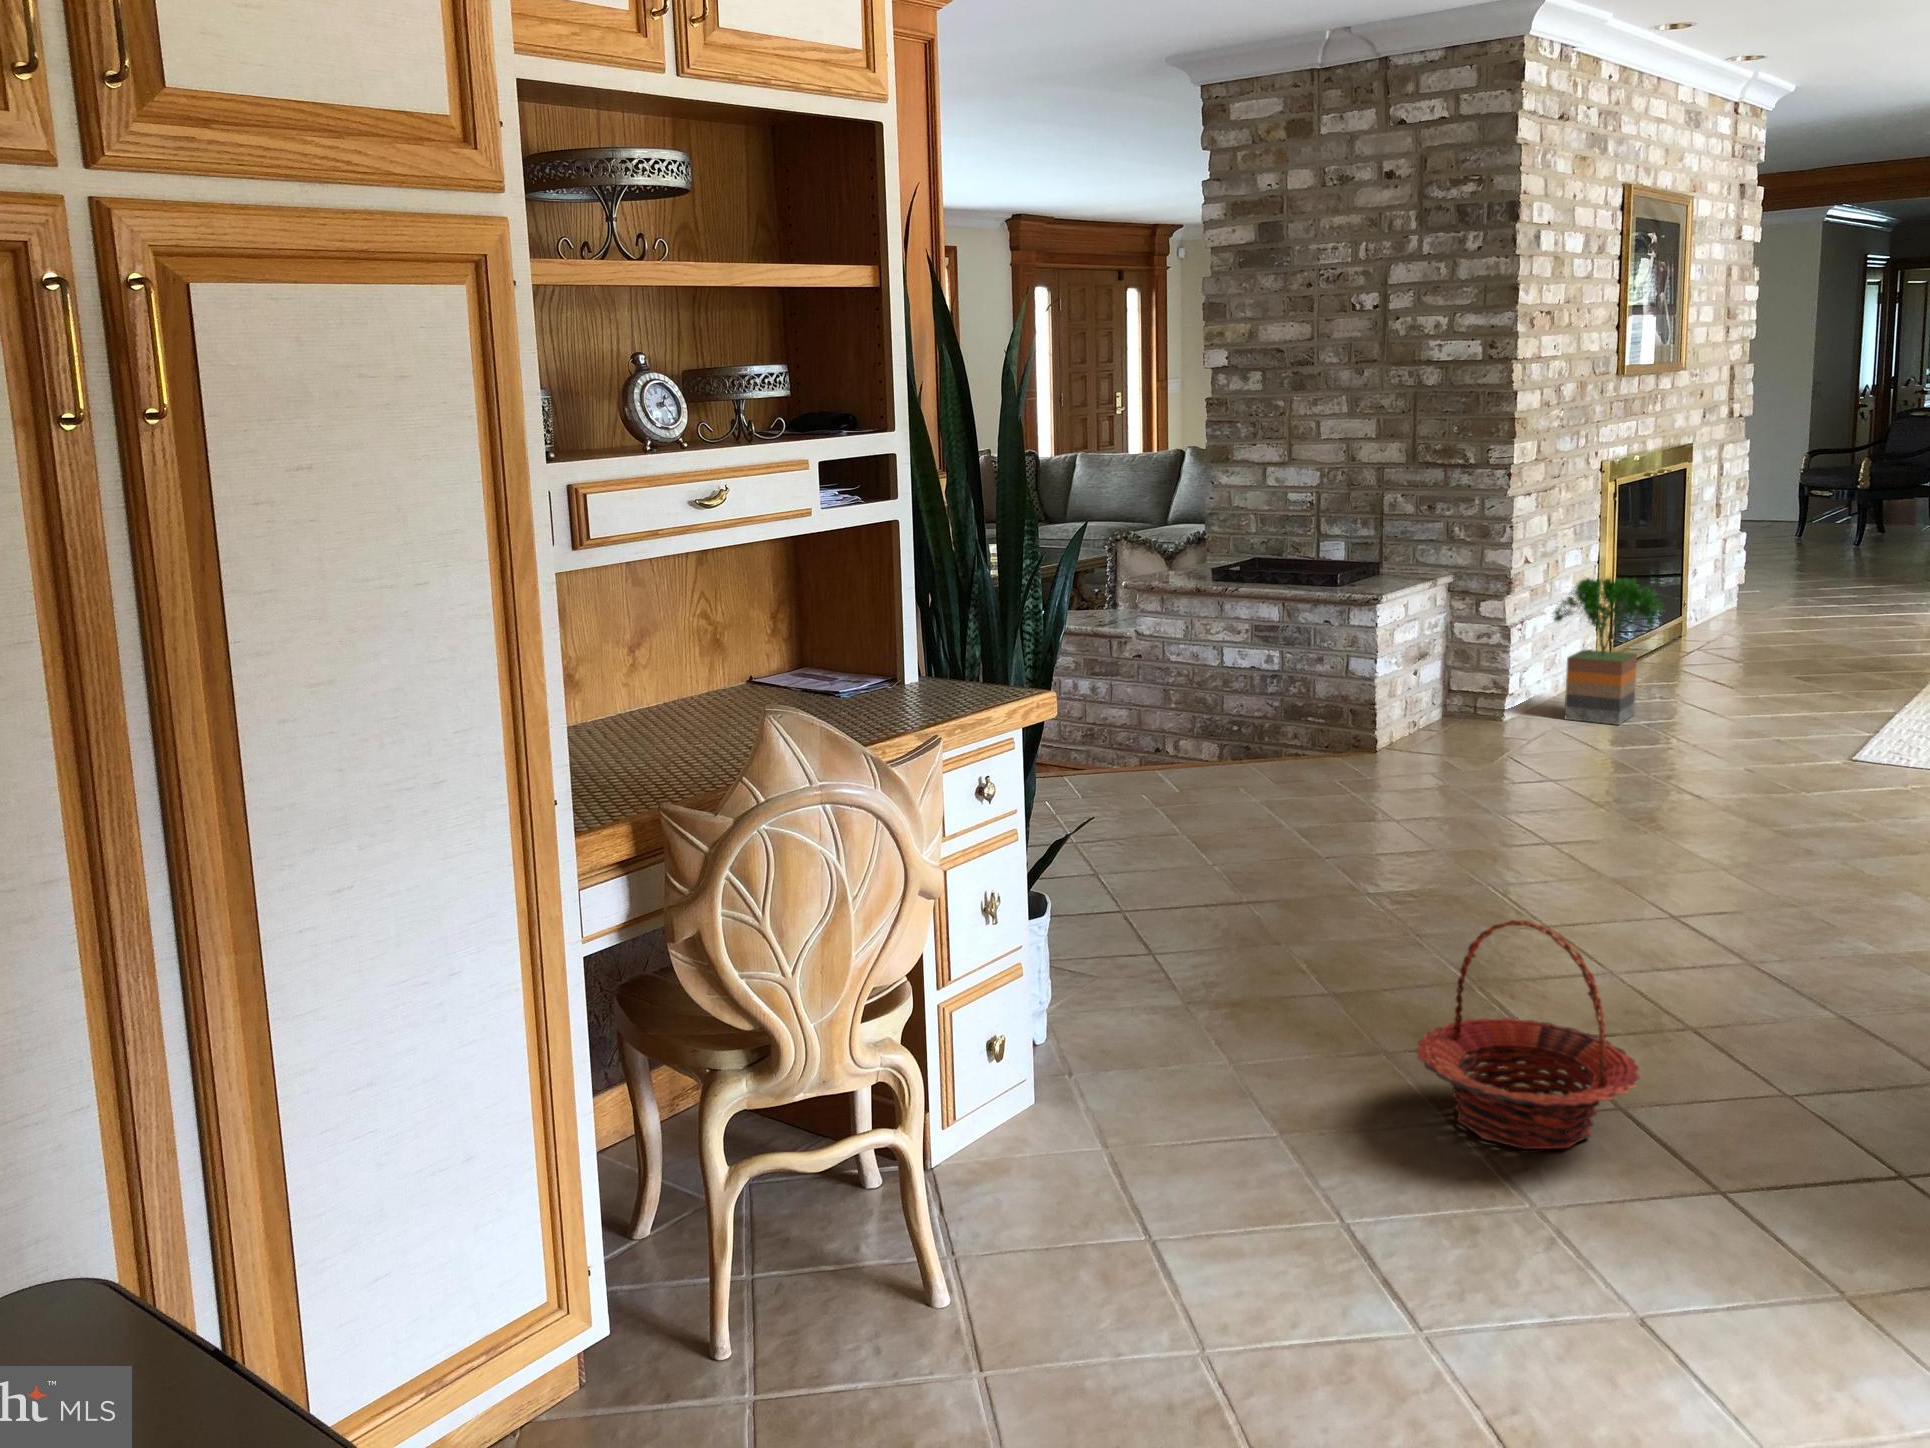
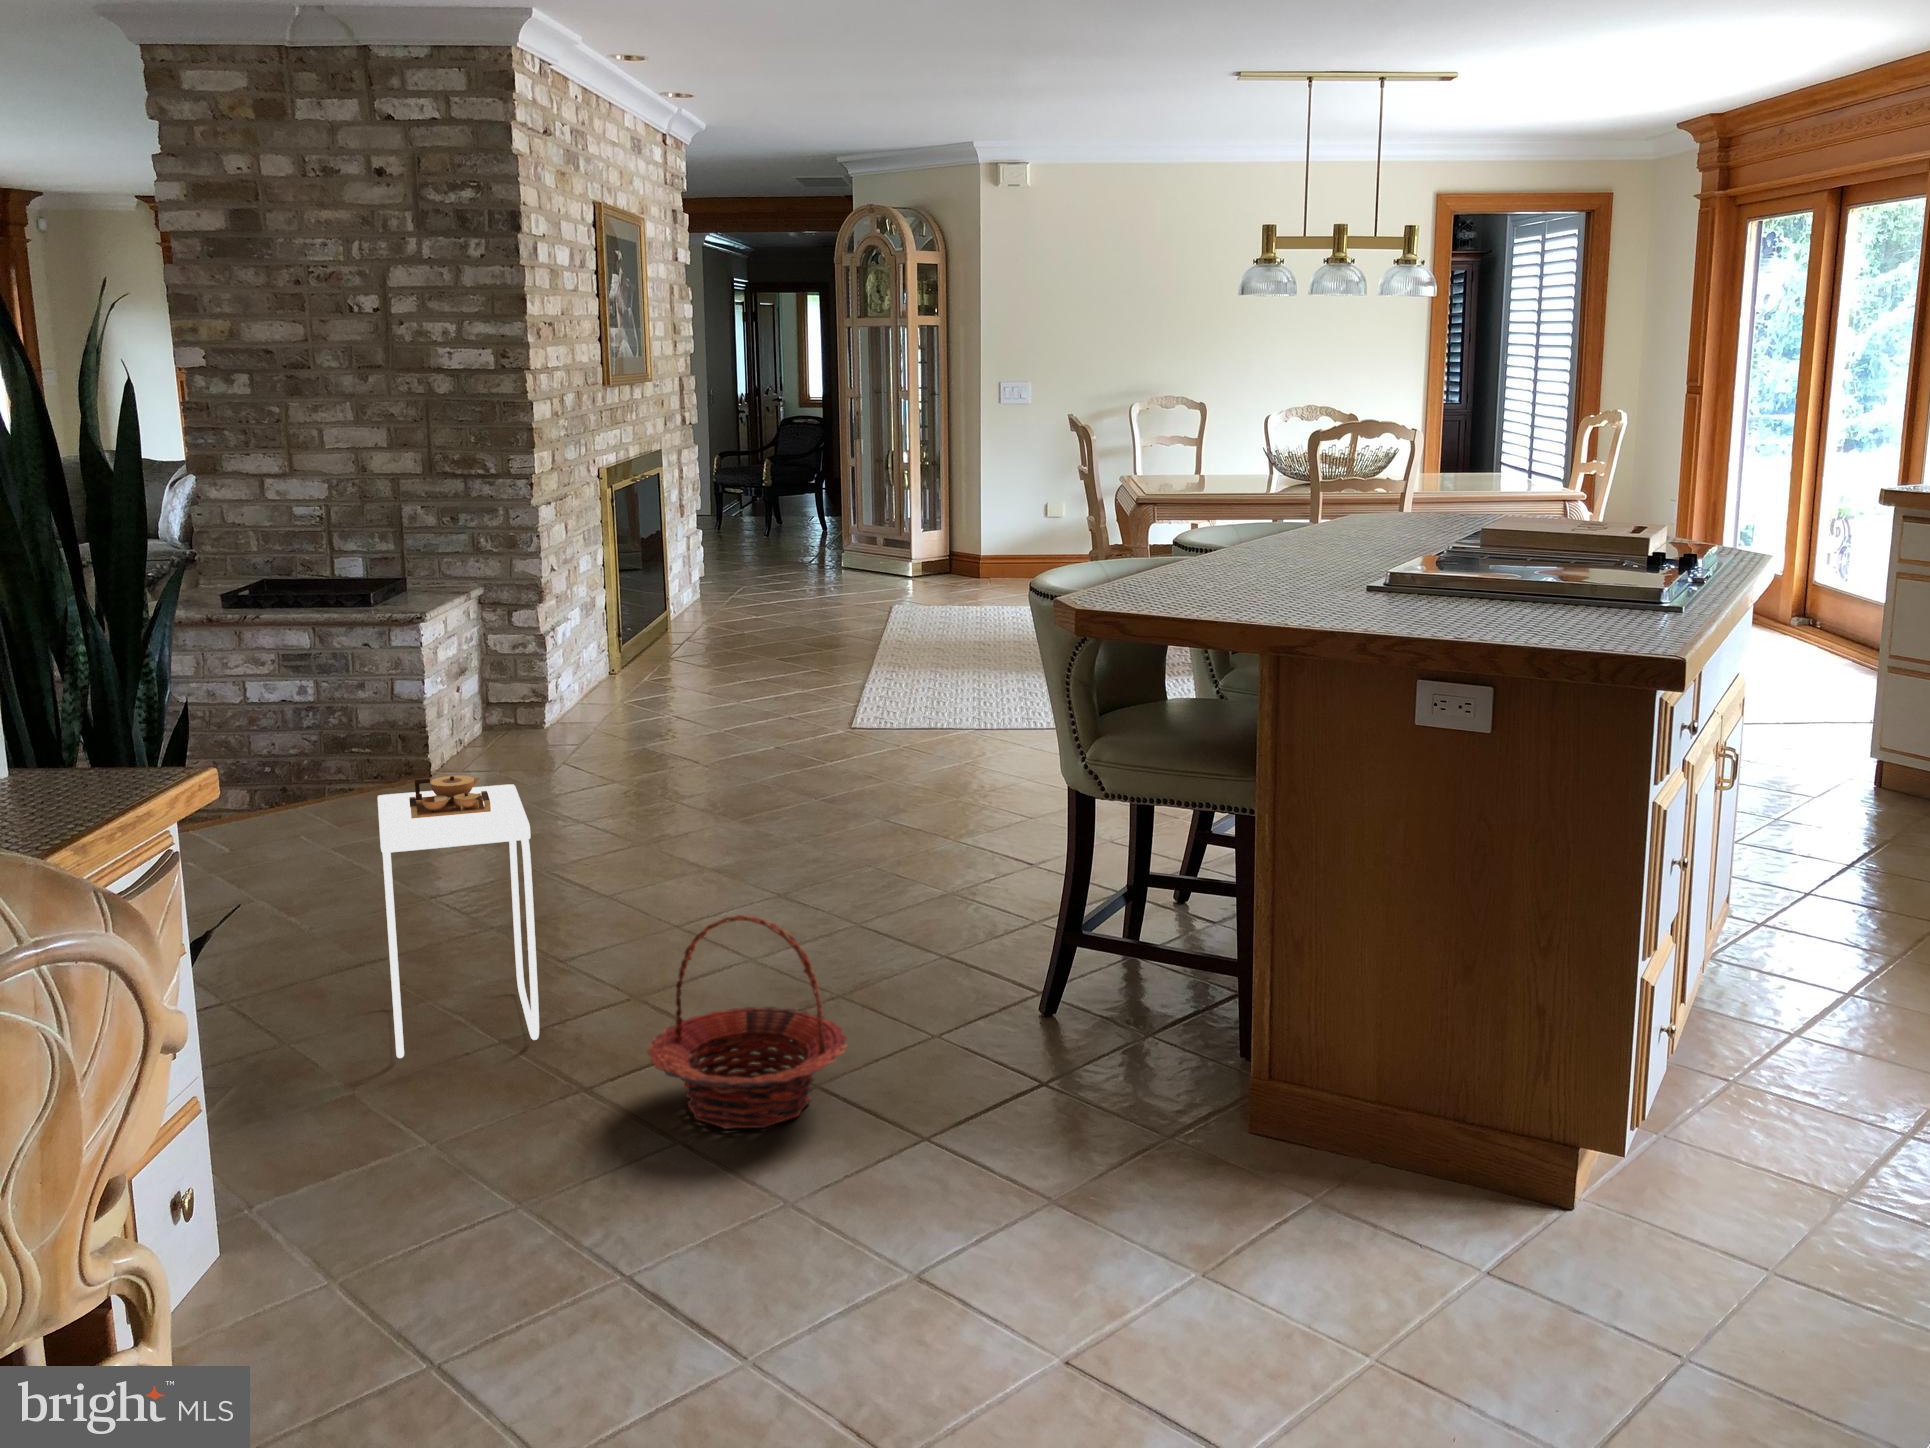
potted tree: present [1553,578,1663,725] -> none [577,580,680,721]
side table: none [1211,741,1363,1008] -> present [378,775,539,1058]

